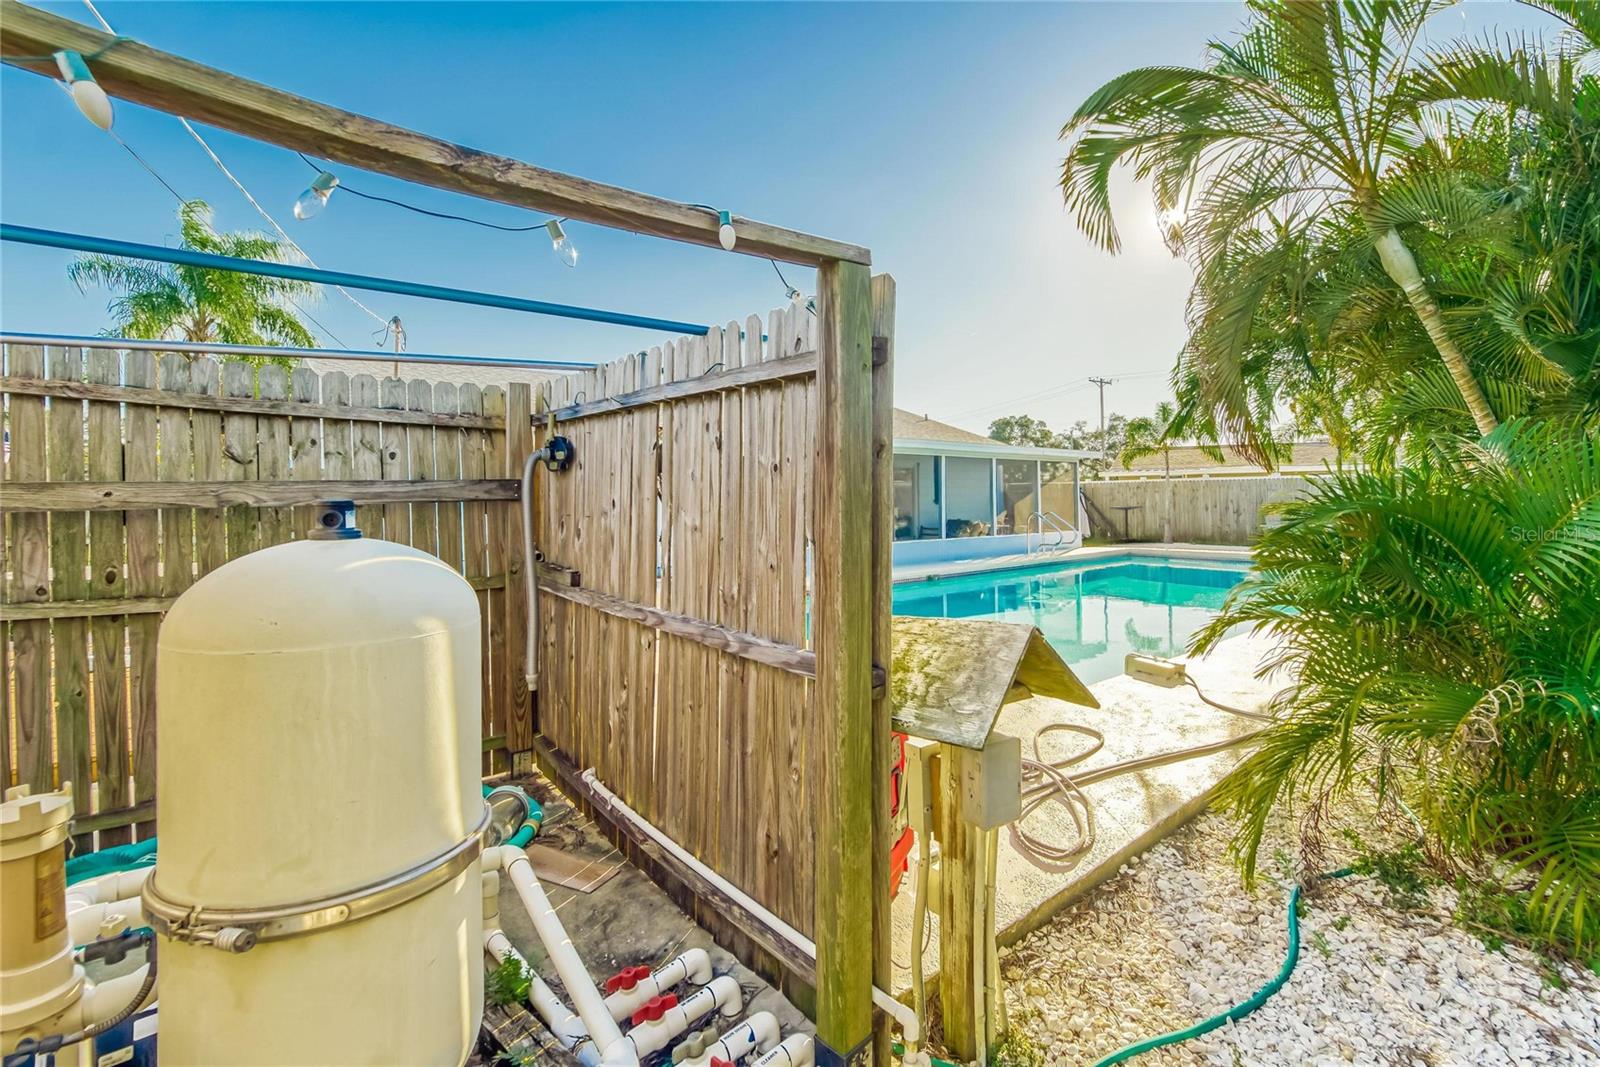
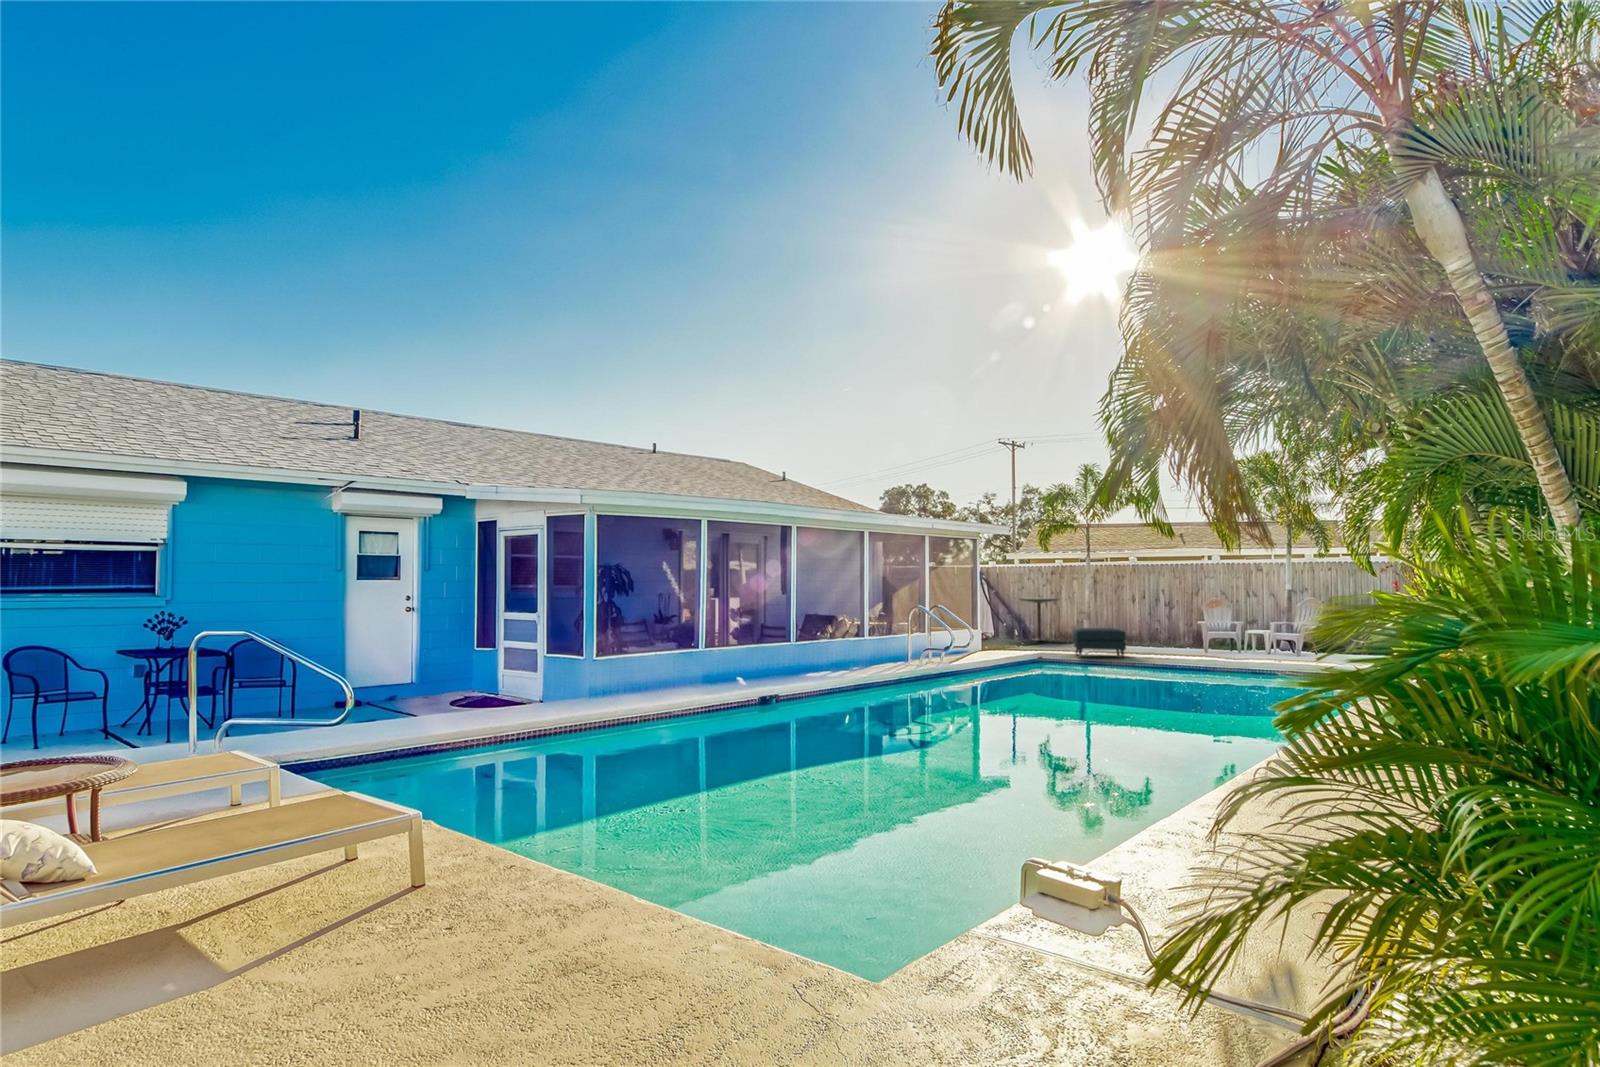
ottoman: none [1155,528,1199,551] -> present [1073,628,1126,658]

